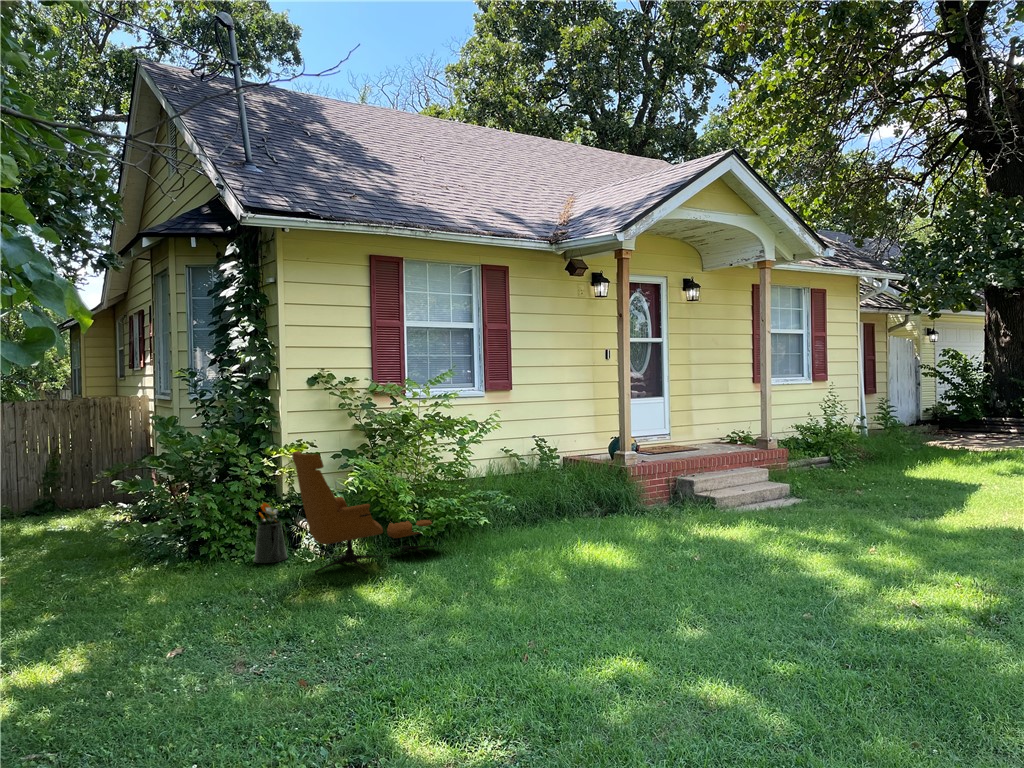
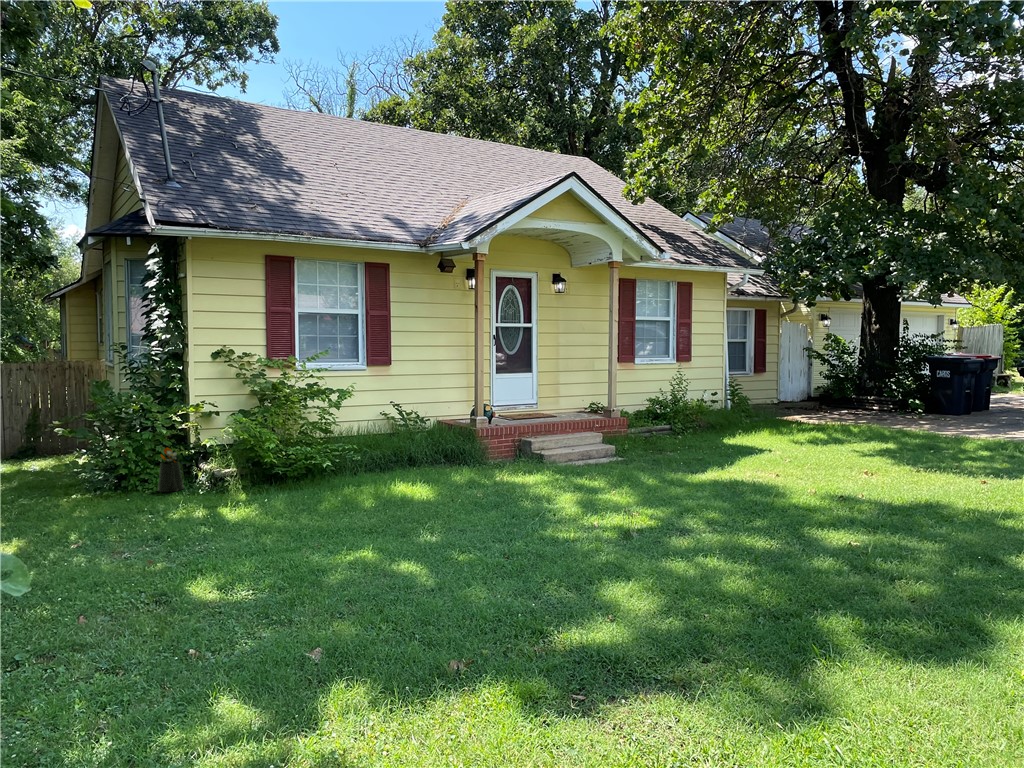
lounge chair: present [293,451,434,573] -> none [179,410,295,500]

